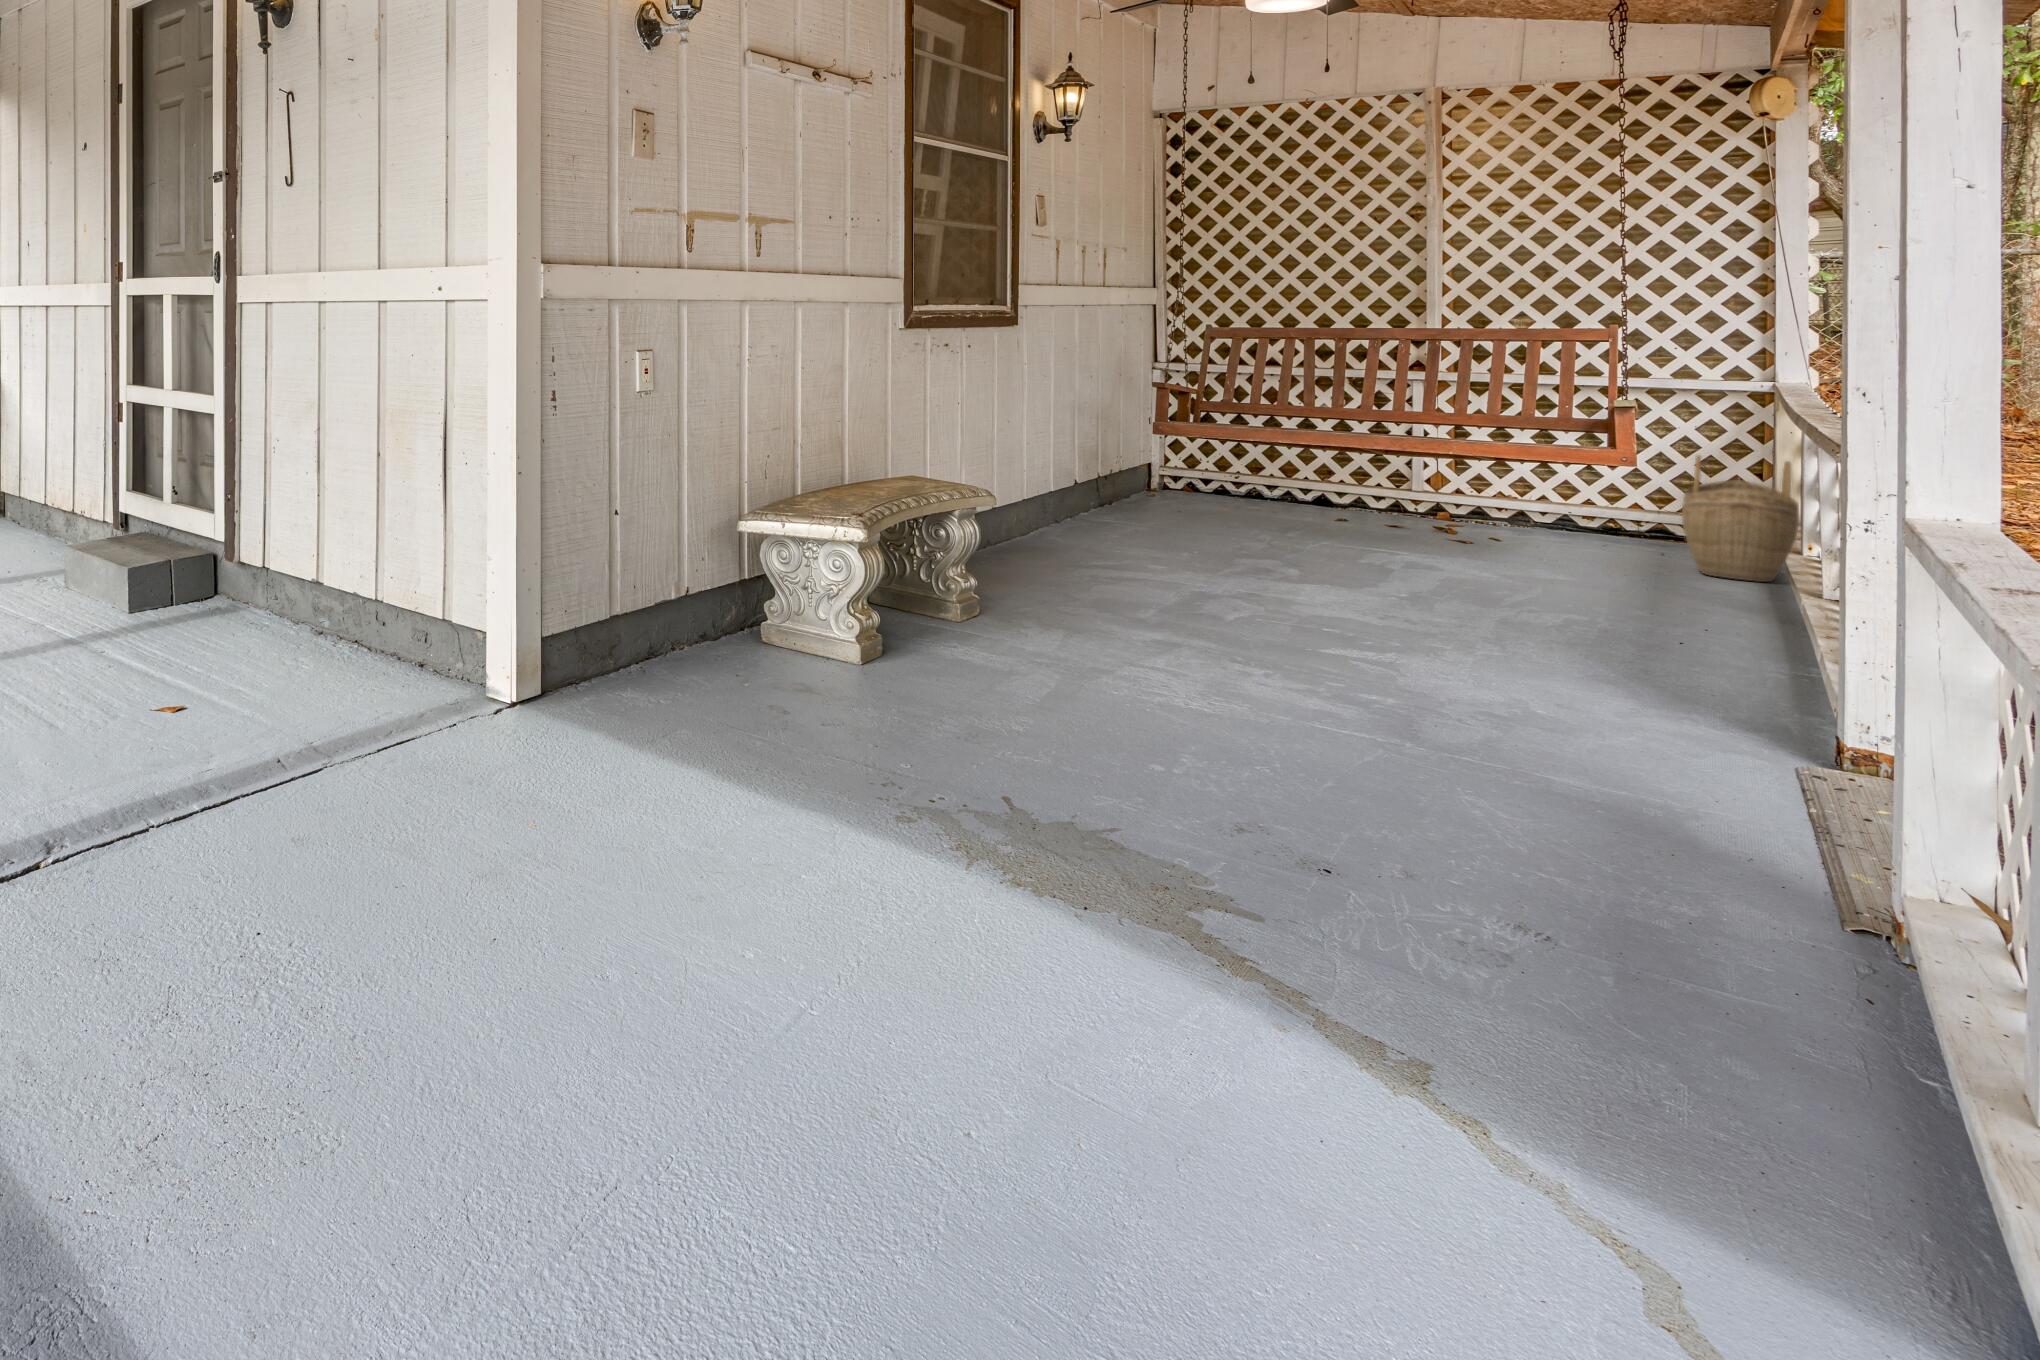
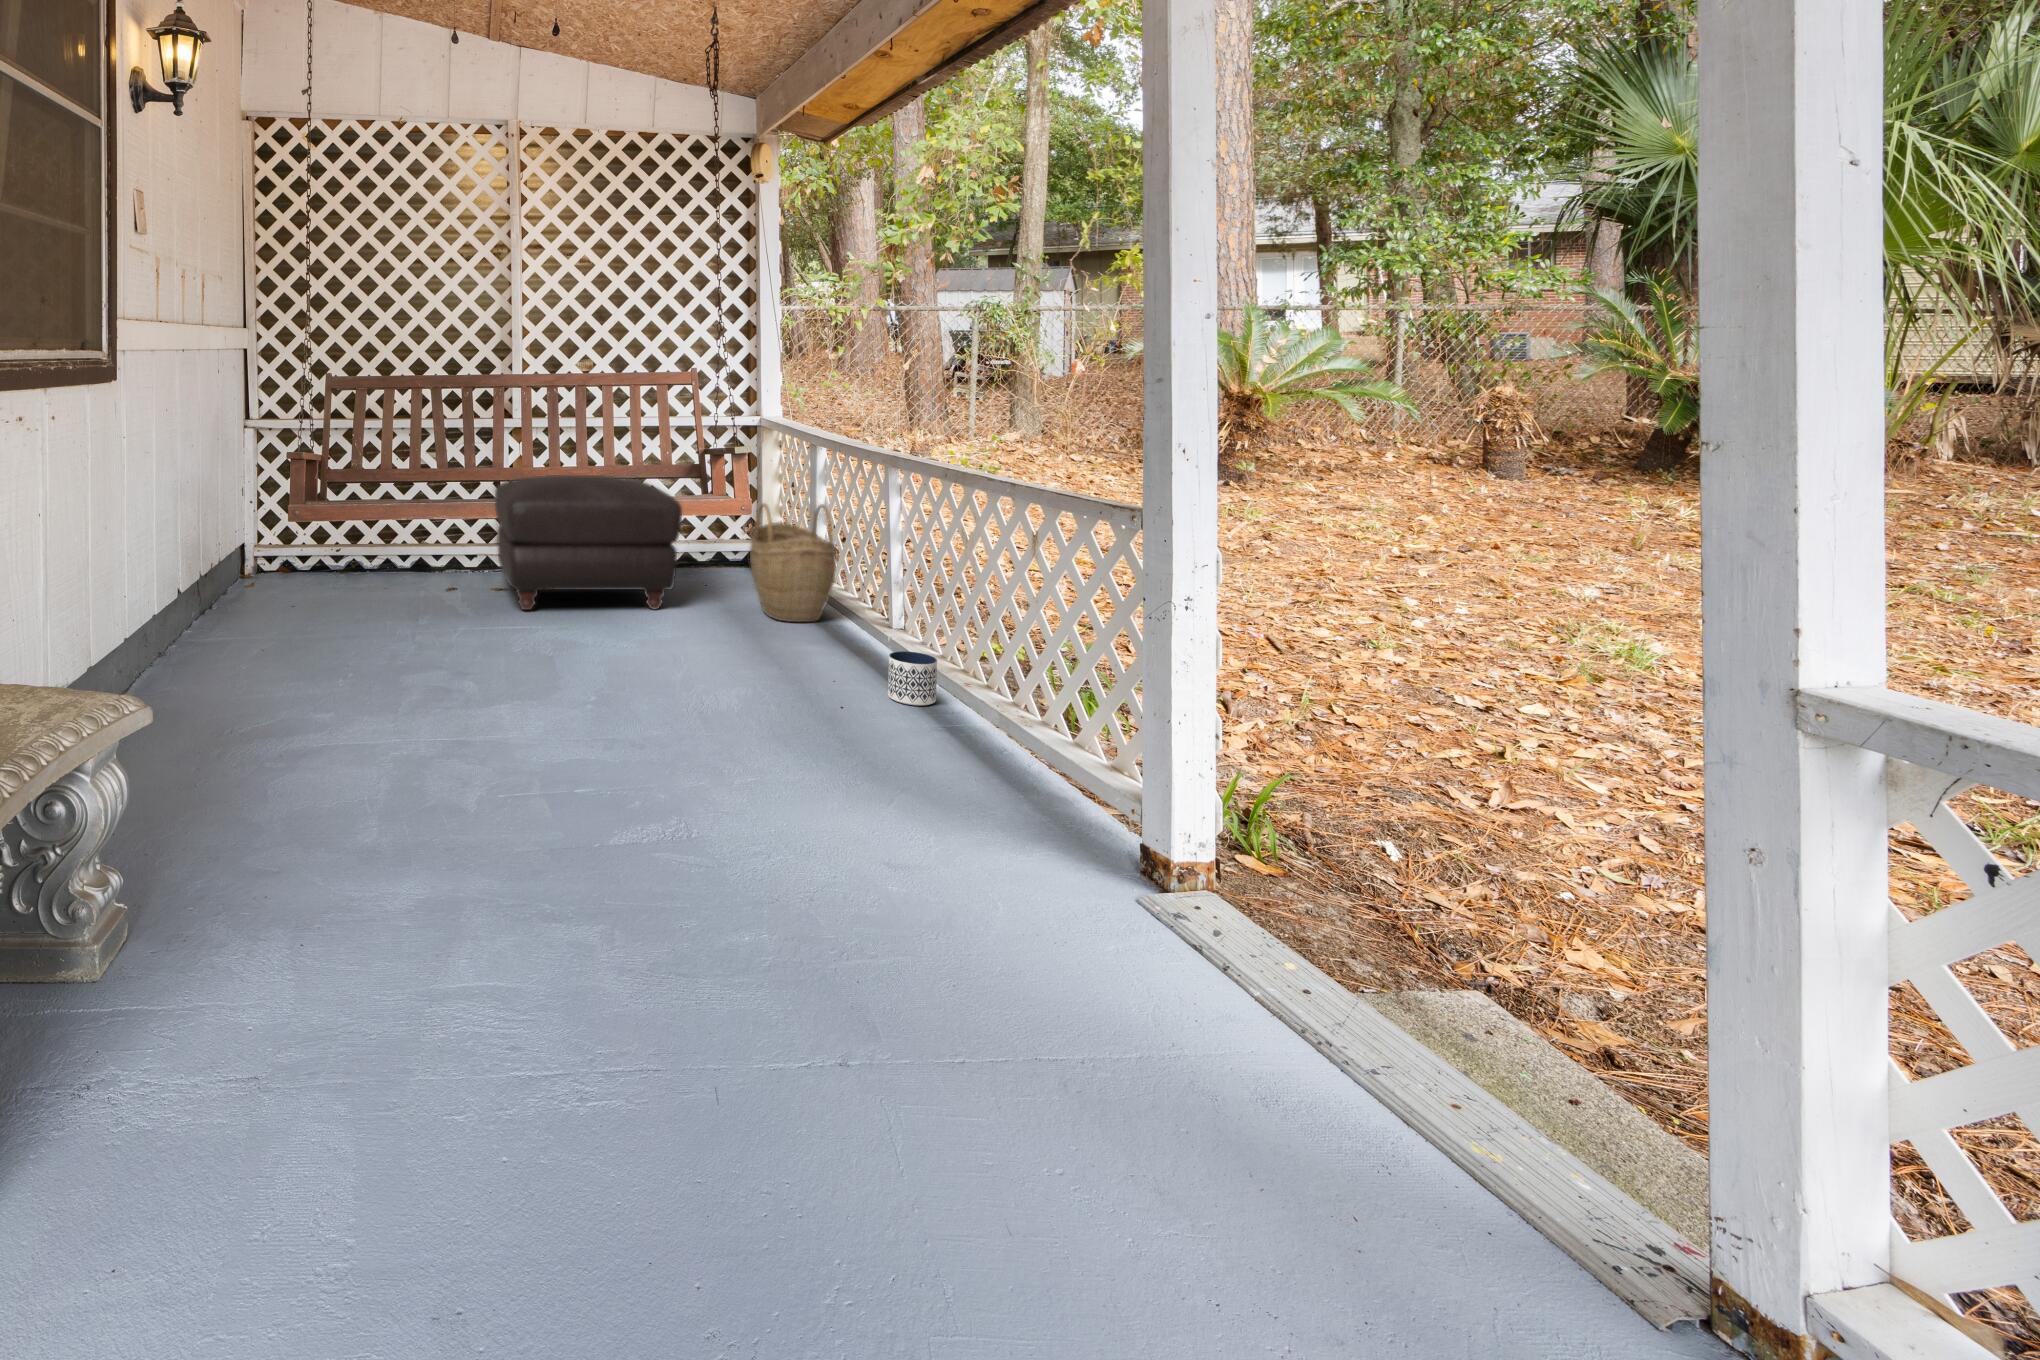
ottoman: none [1377,422,1588,552] -> present [495,475,682,610]
planter: none [1745,586,1812,637] -> present [888,651,937,705]

